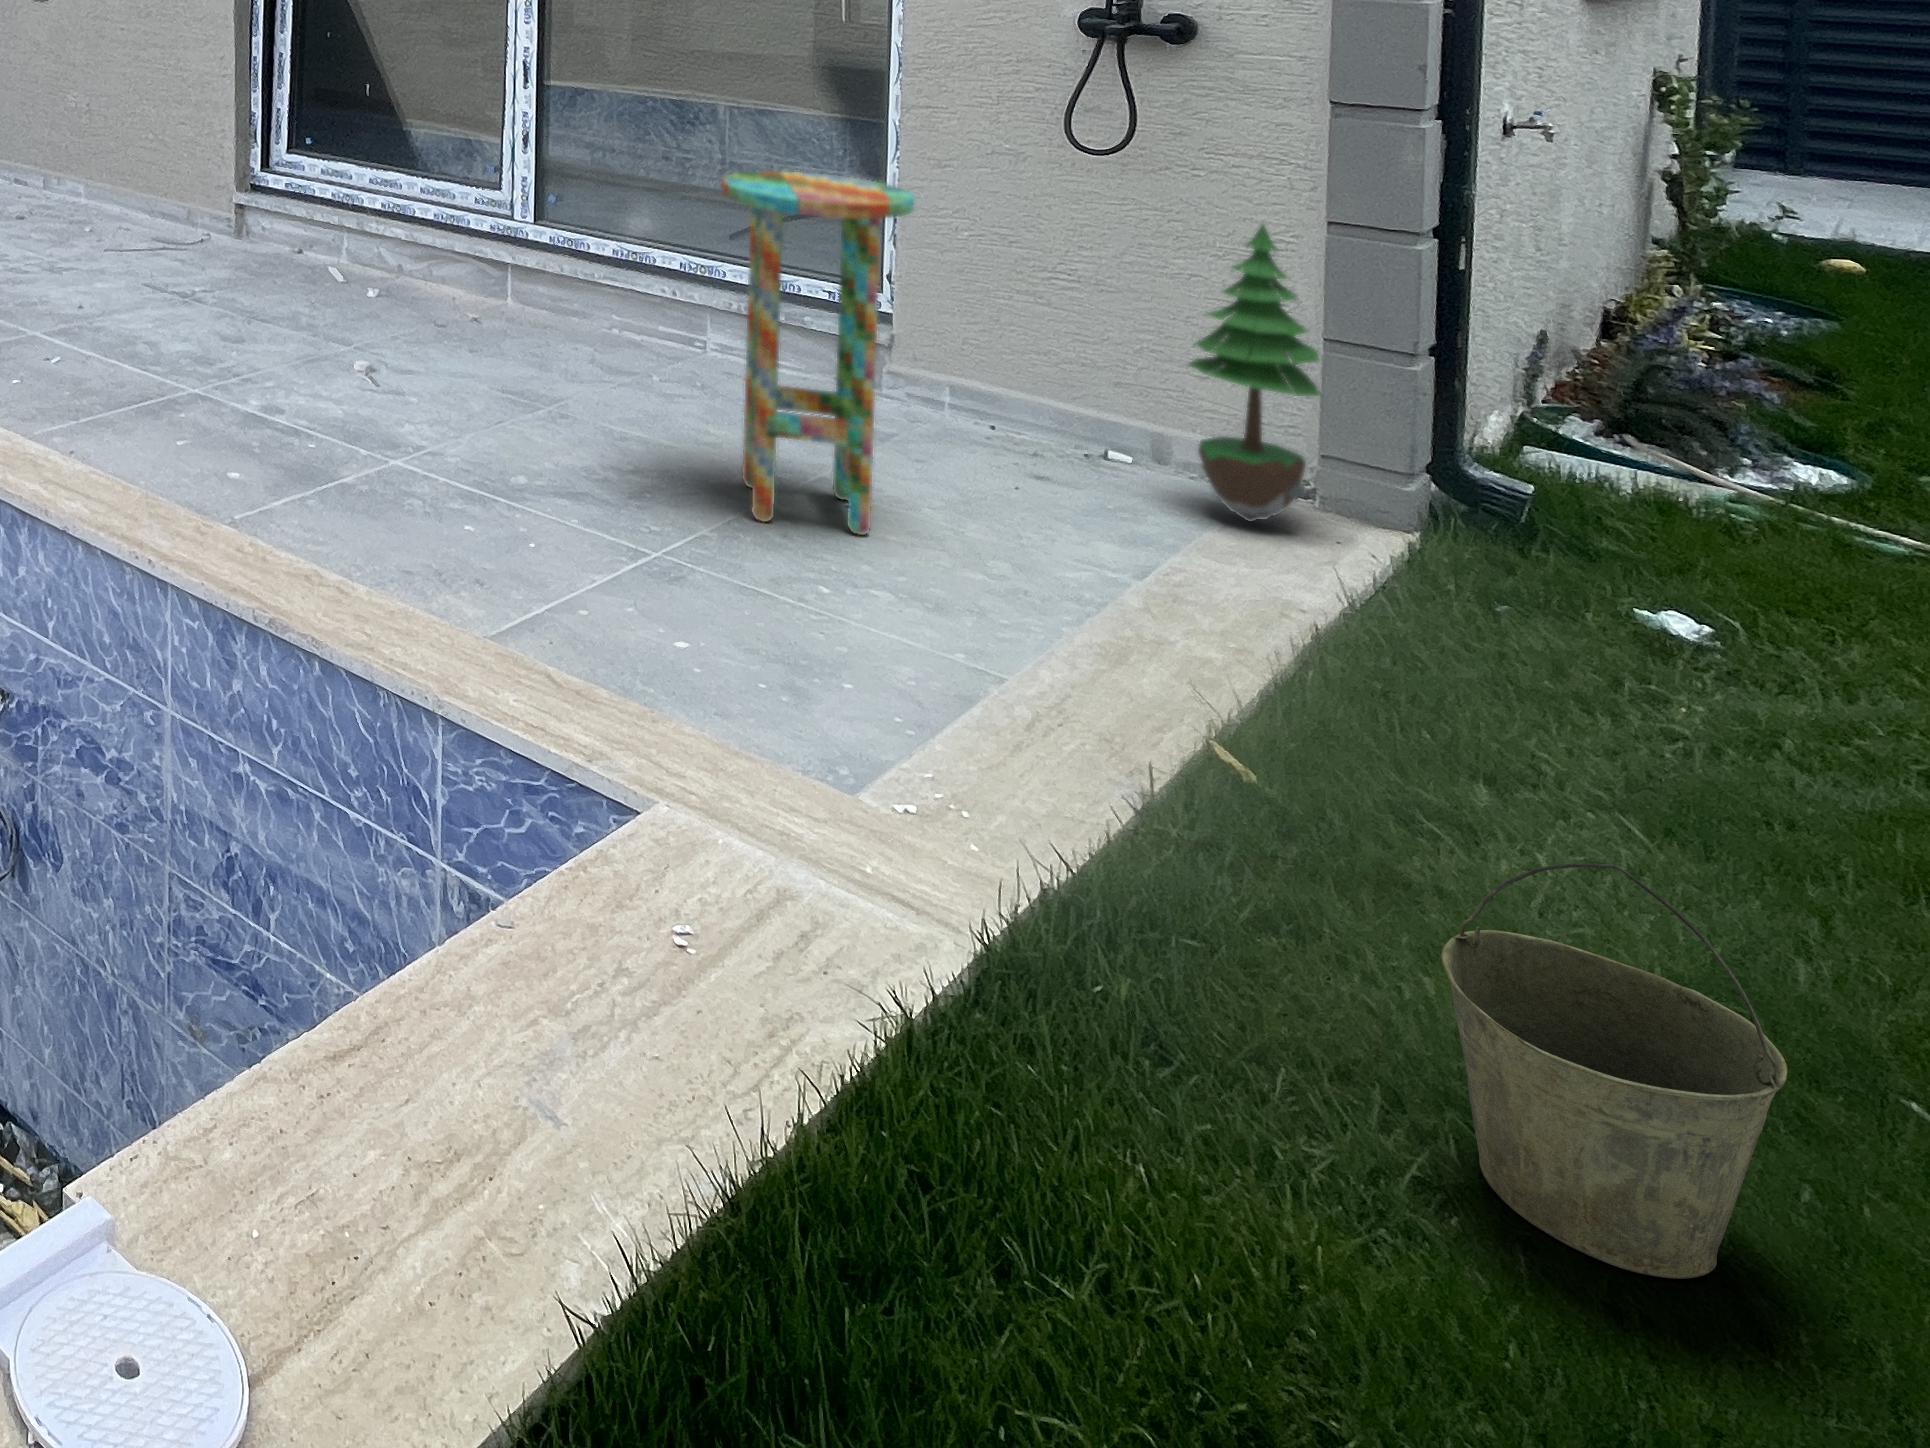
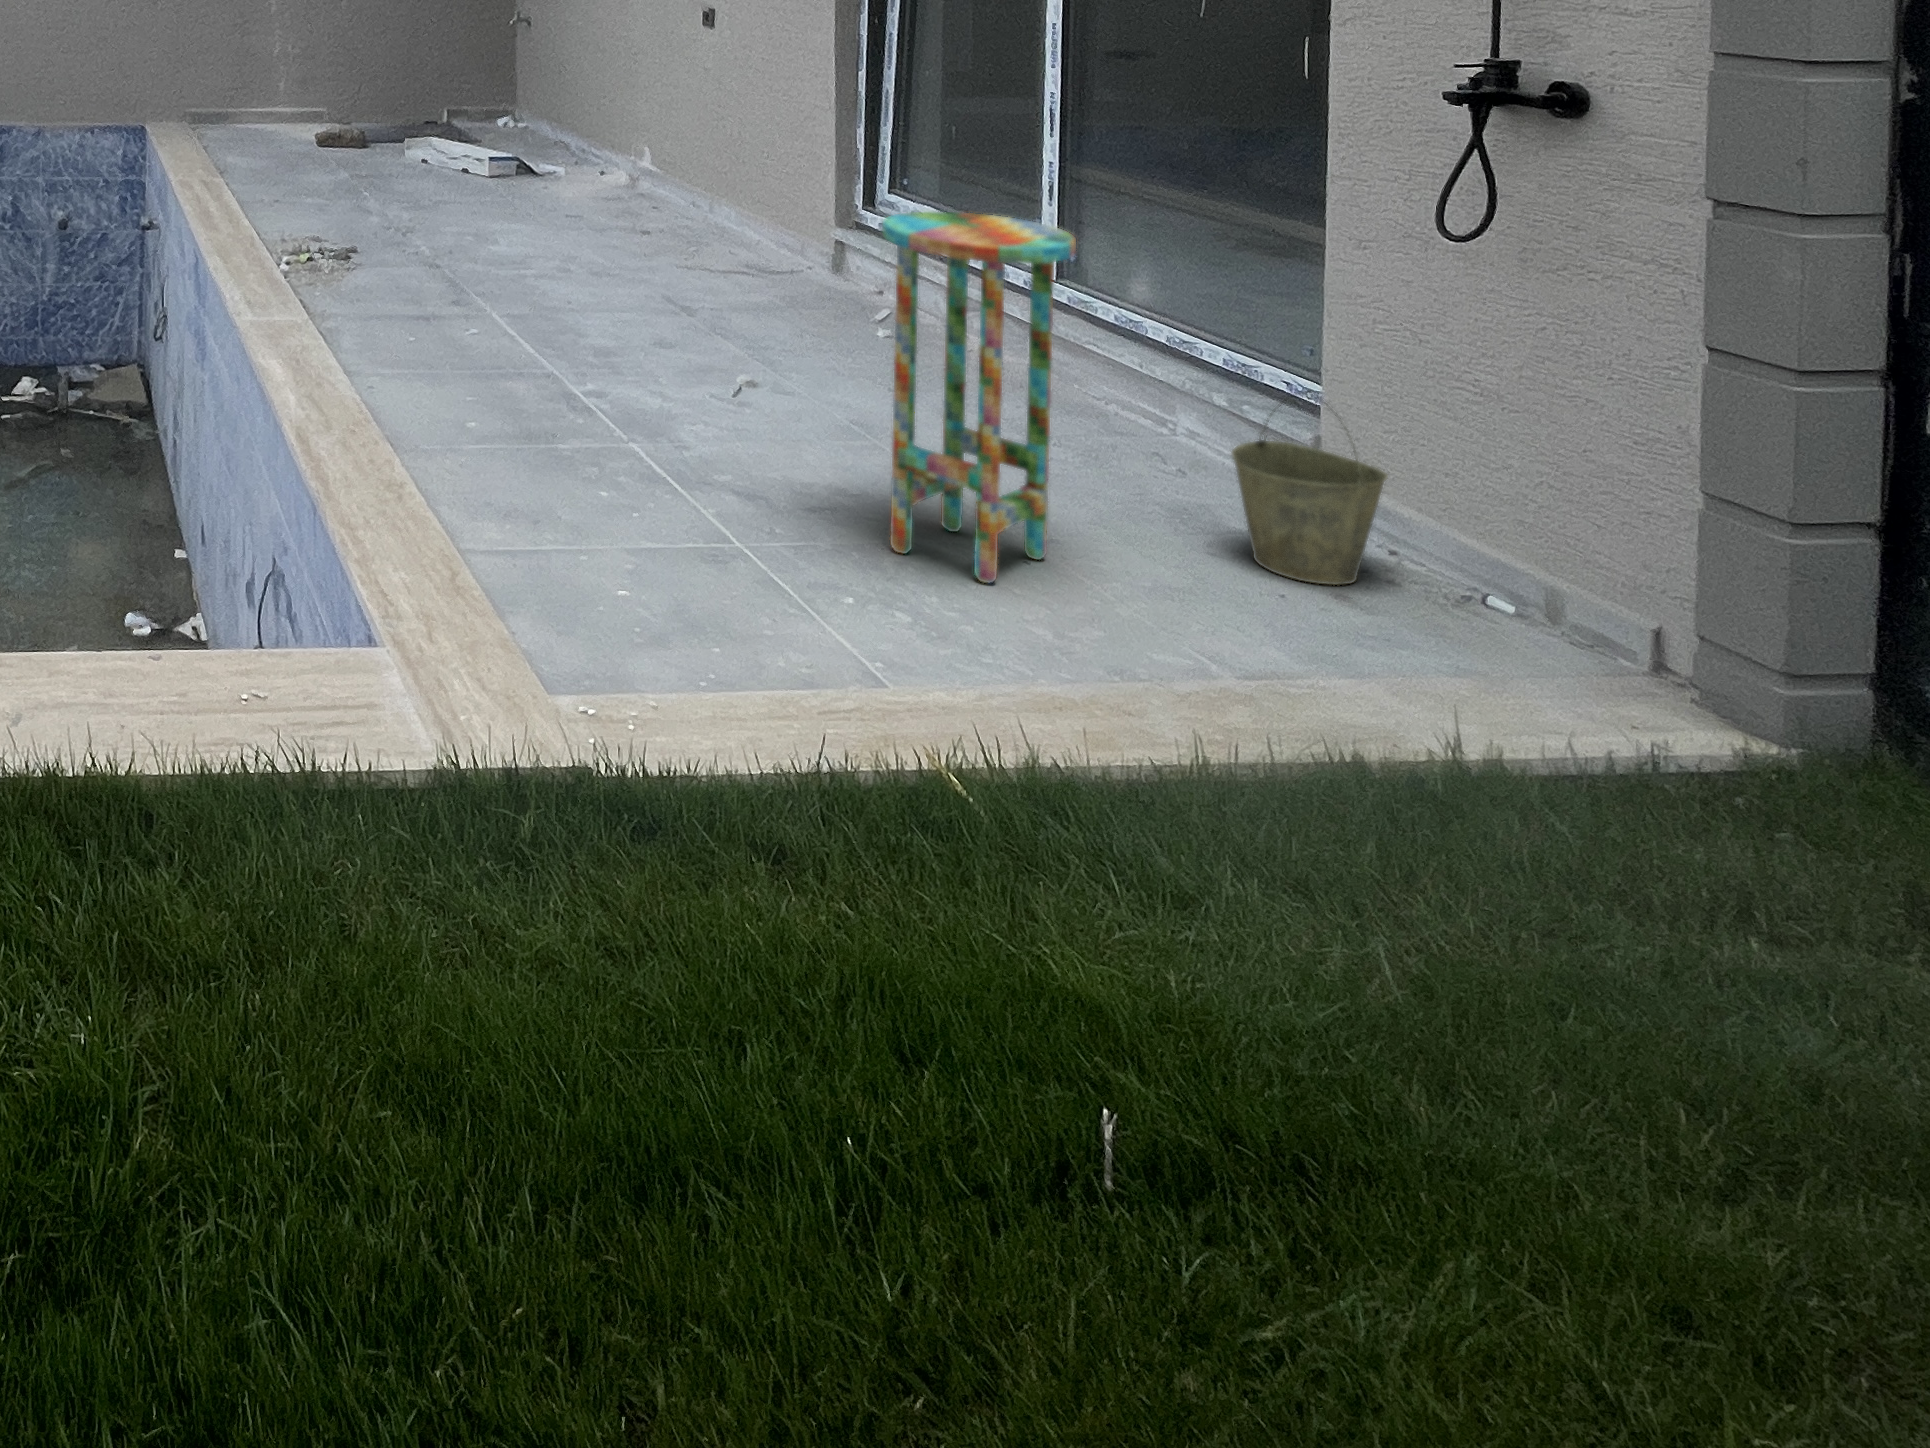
potted tree: present [1189,225,1324,522] -> none [1466,328,1637,683]
bucket: present [1441,863,1787,1279] -> present [1232,392,1387,585]

